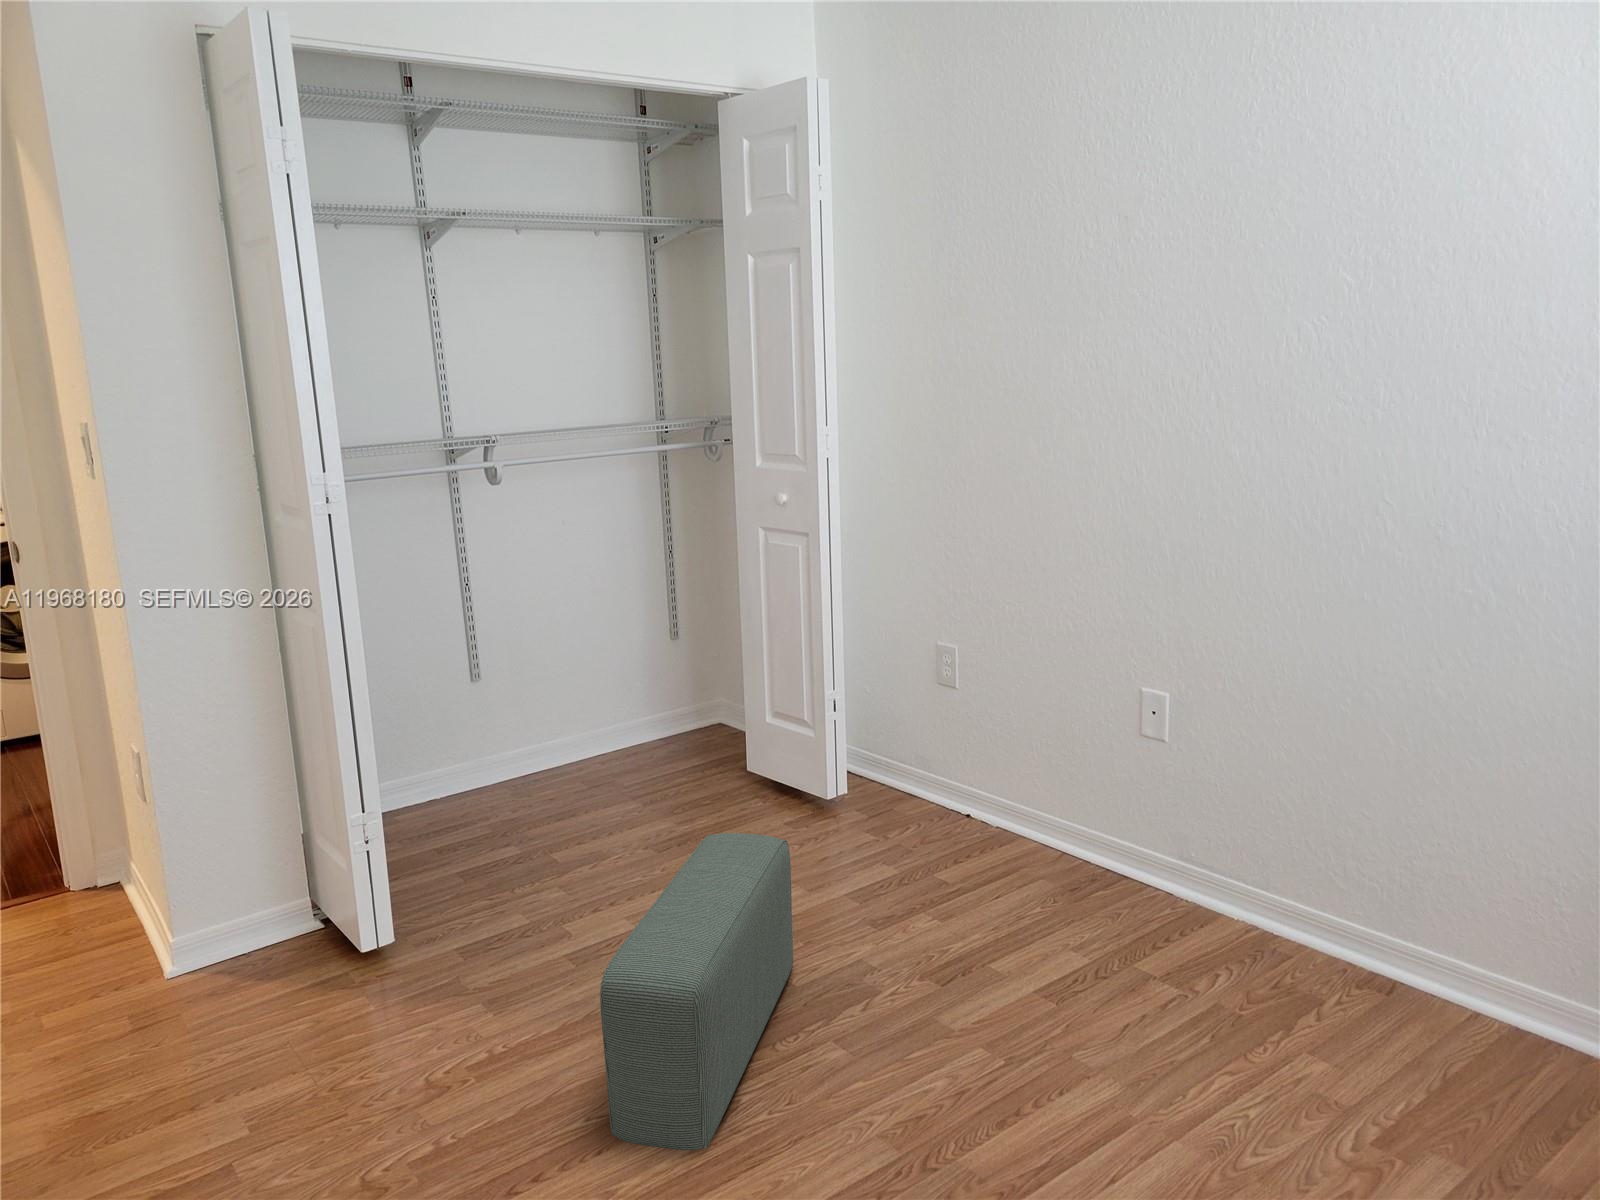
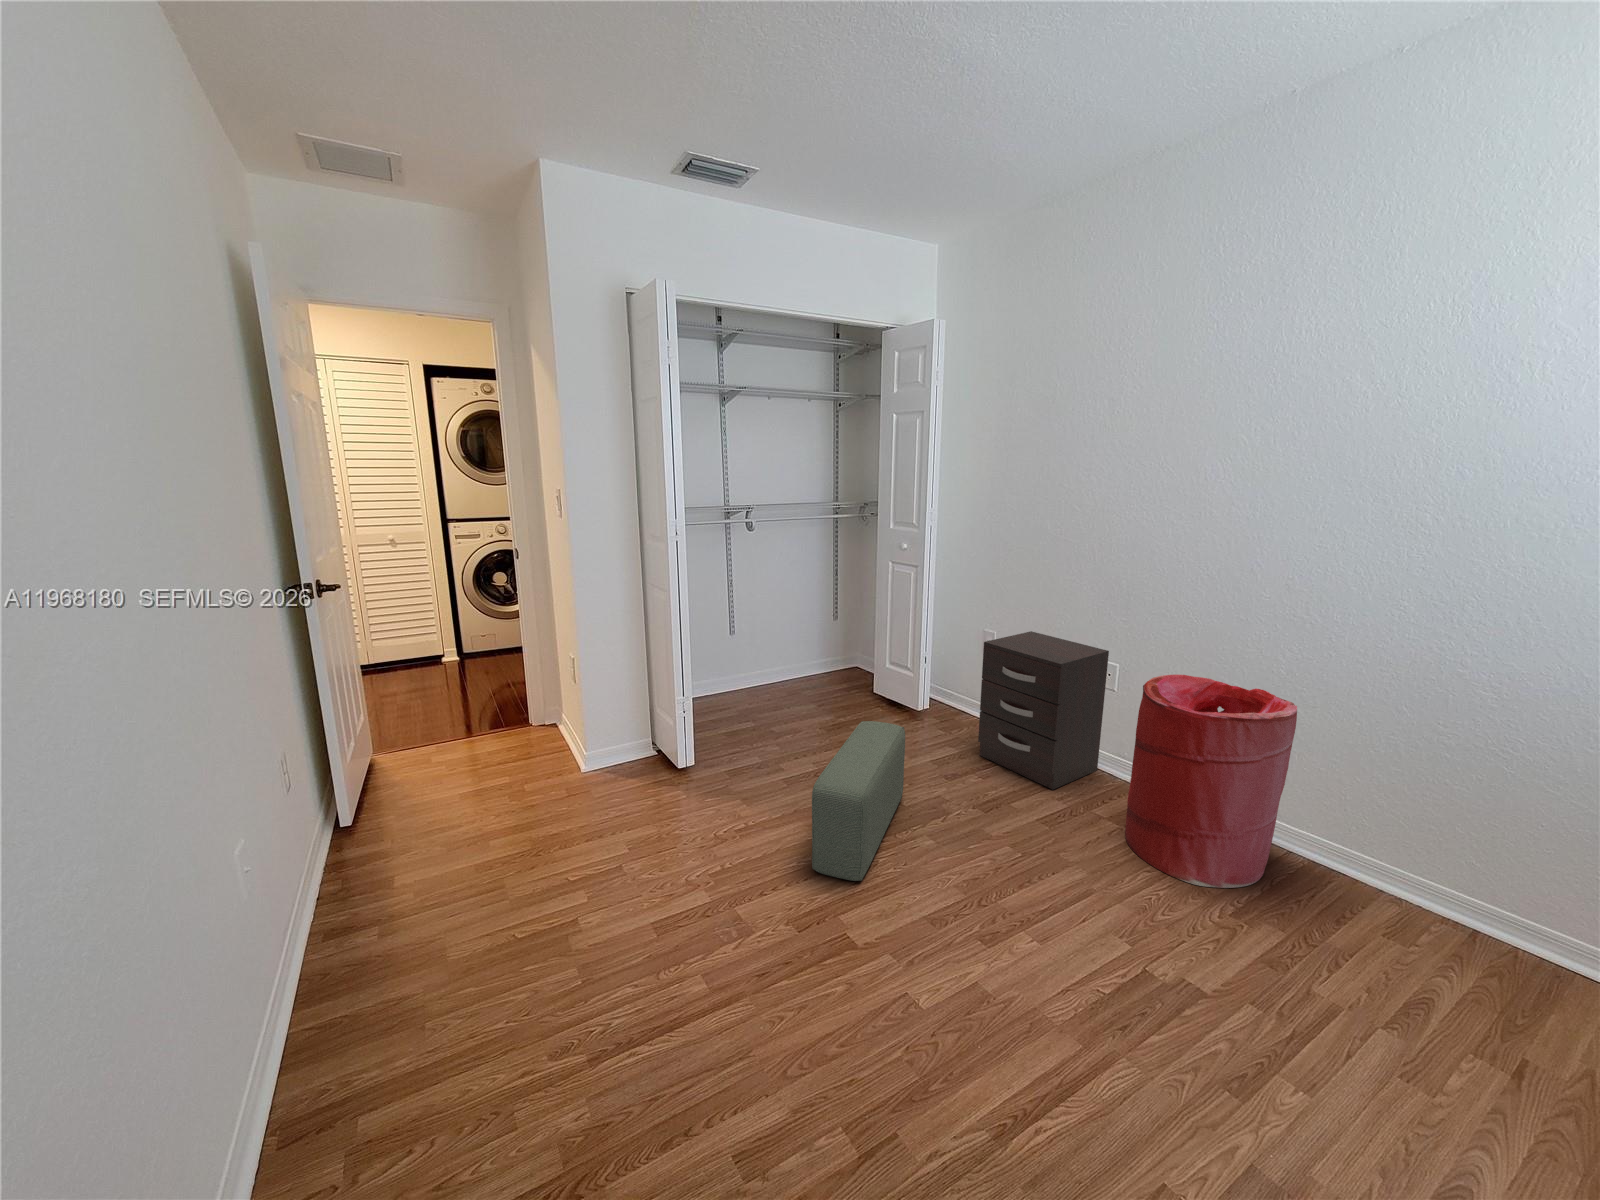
dresser: none [931,642,1149,929] -> present [978,631,1109,790]
laundry hamper: none [1189,707,1461,1088] -> present [1125,674,1297,888]

